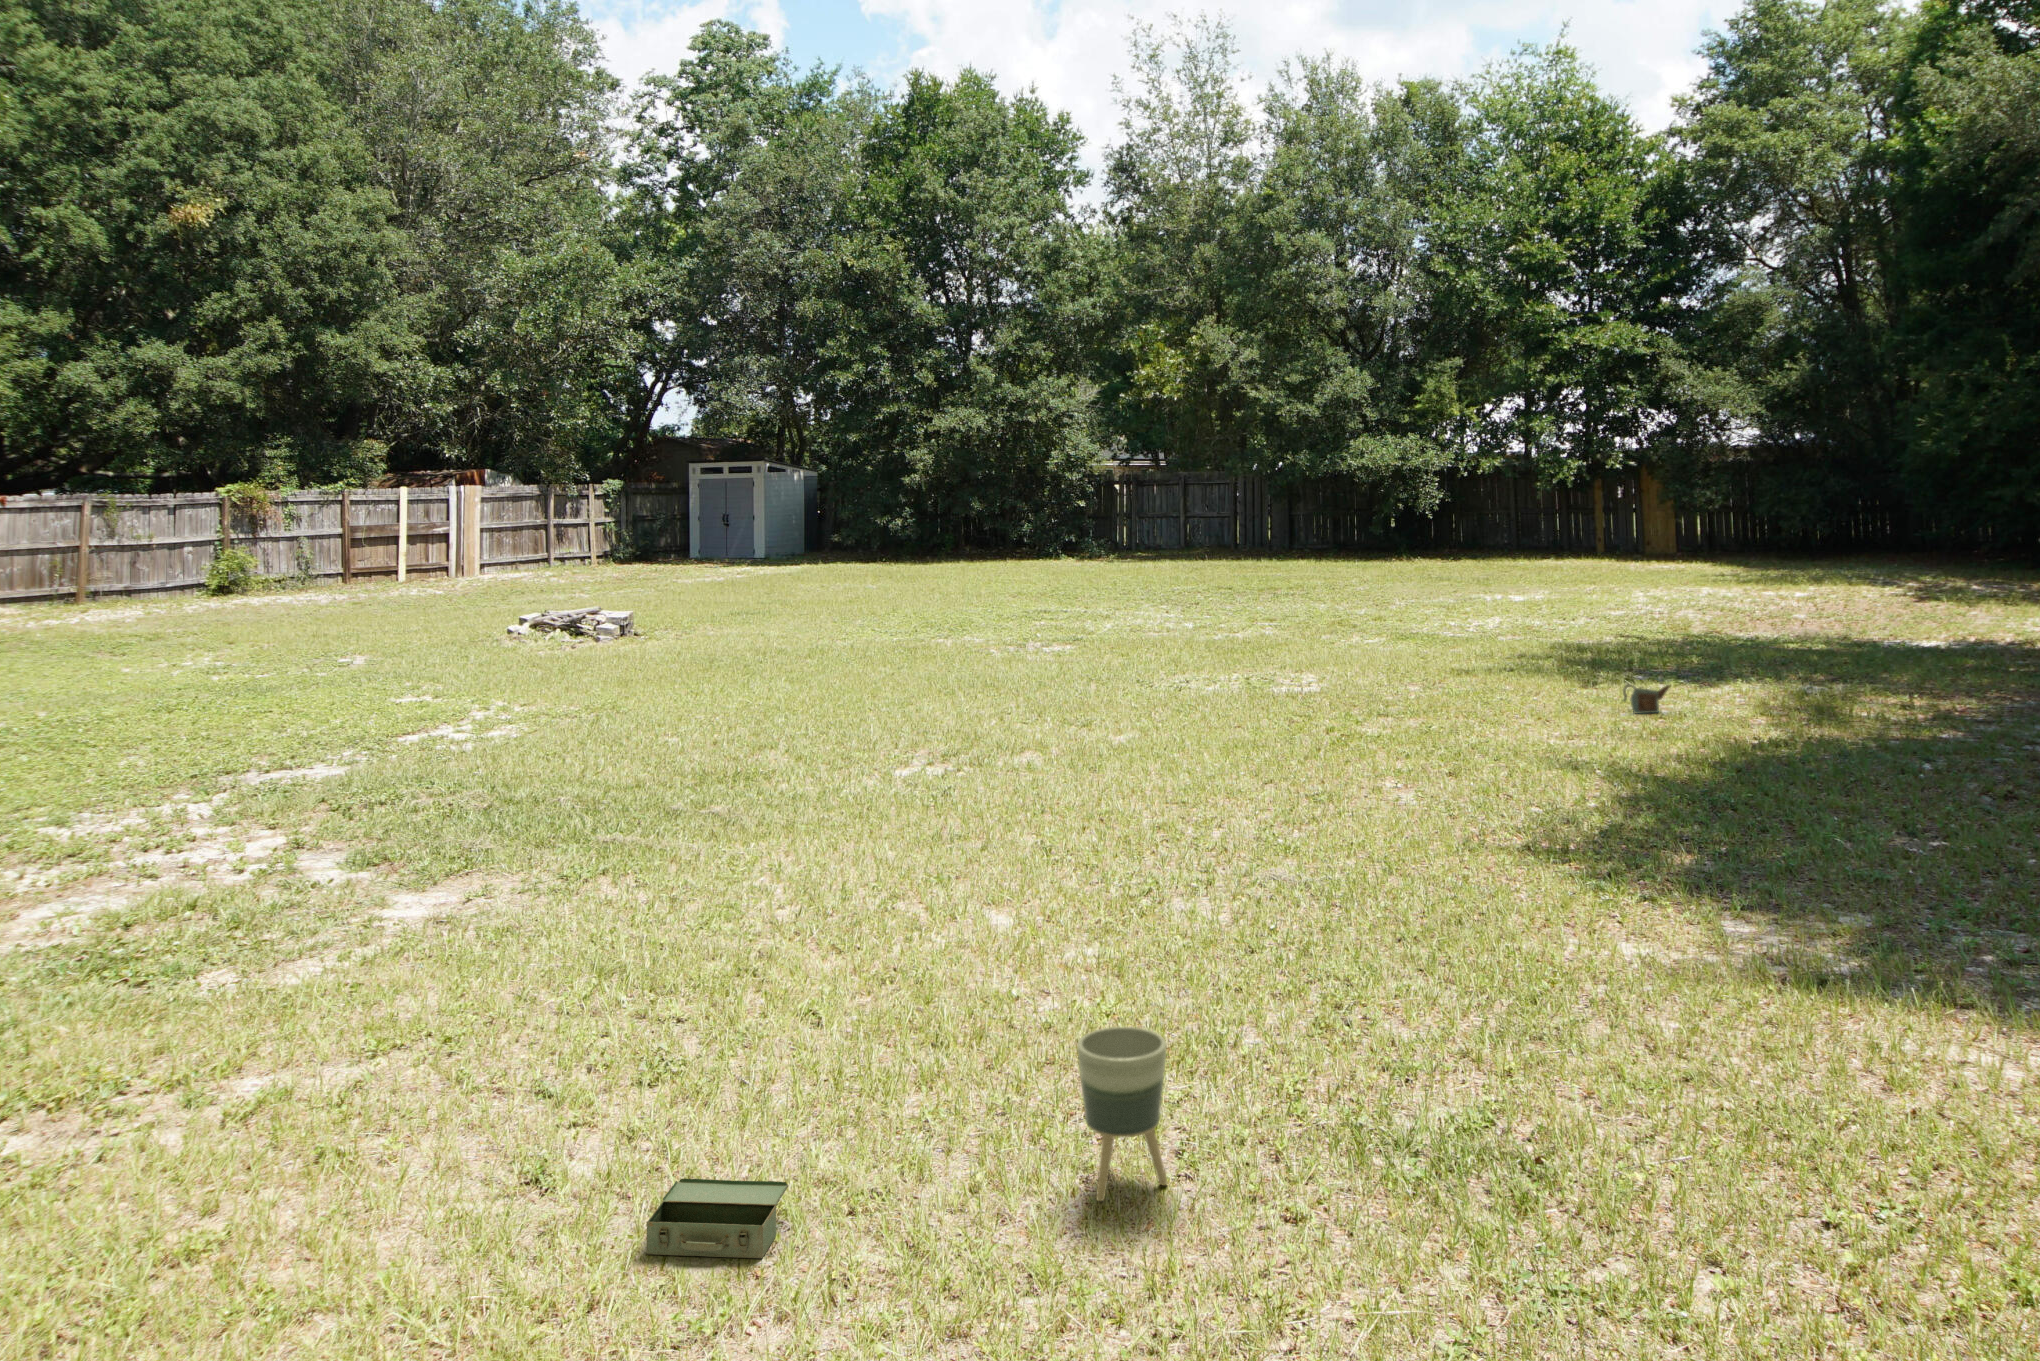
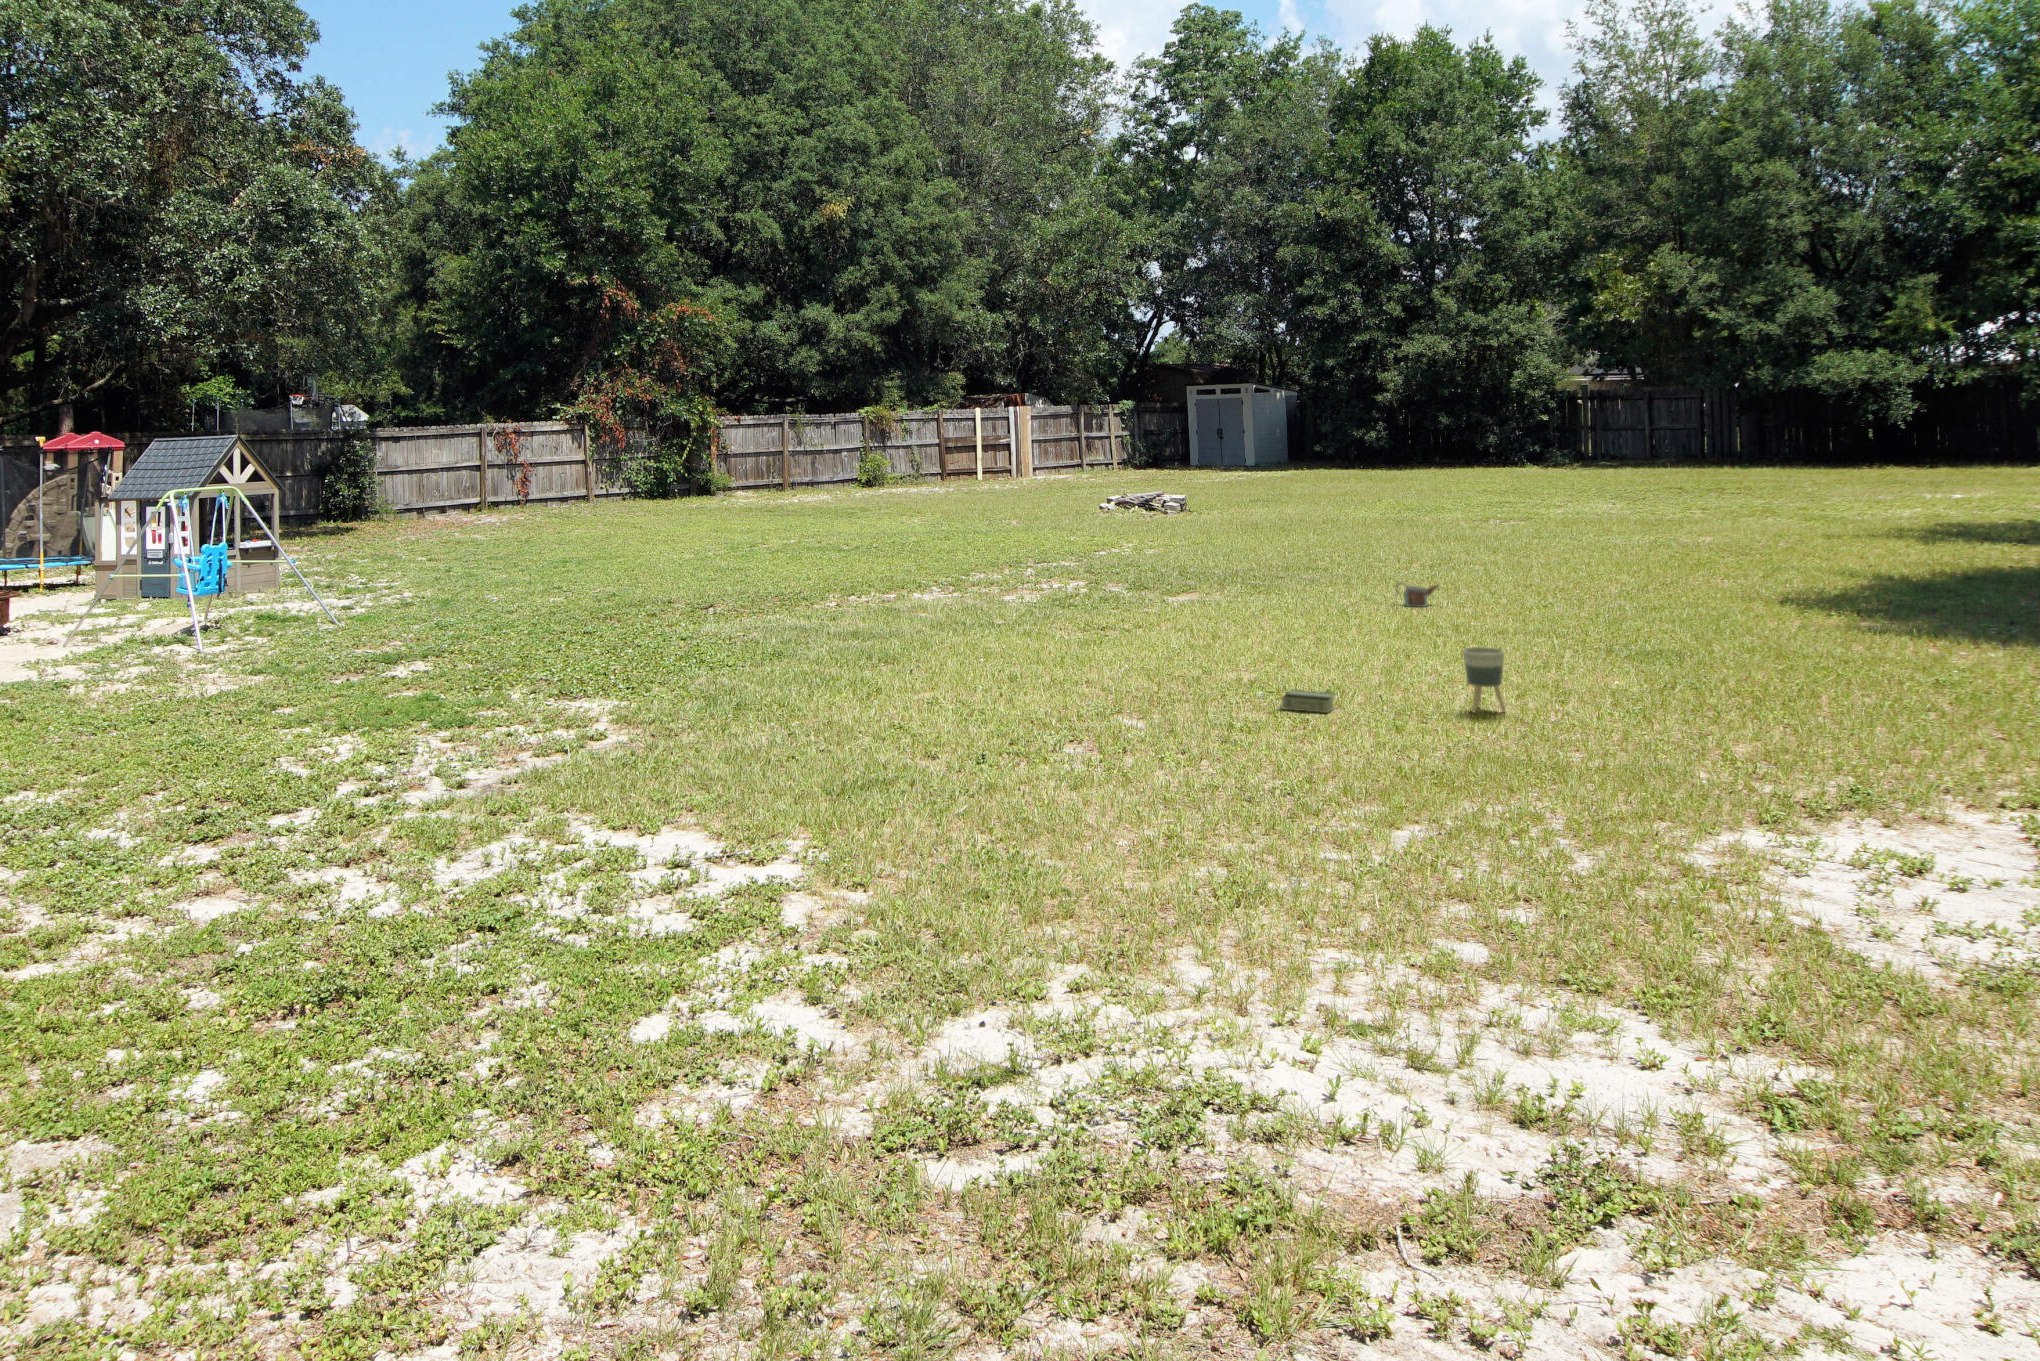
watering can: present [1623,684,1670,714] -> present [1396,582,1439,607]

